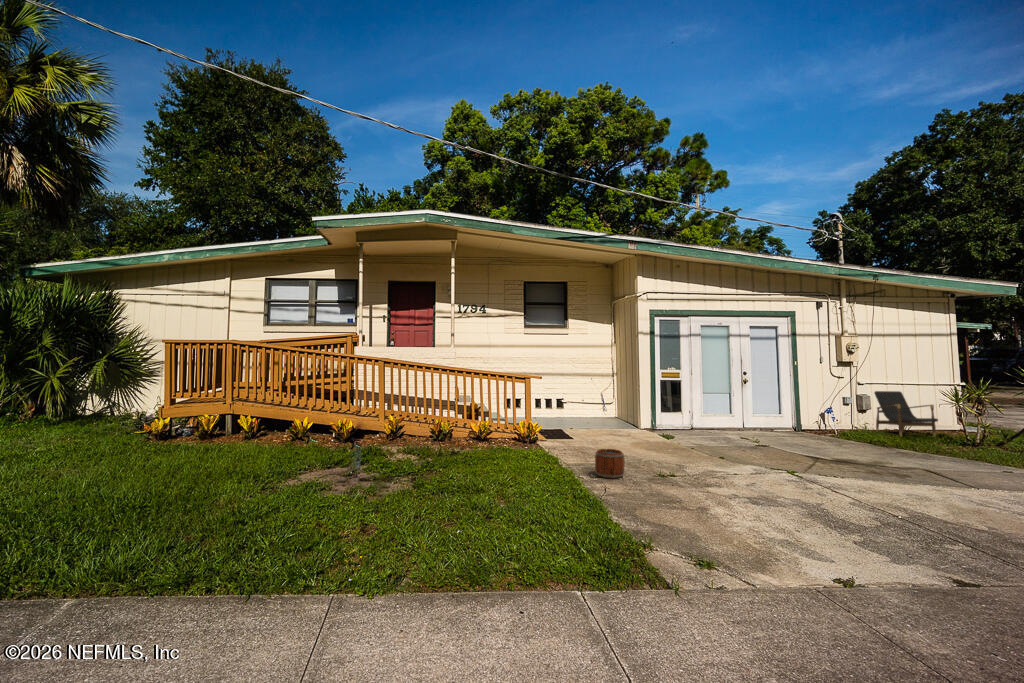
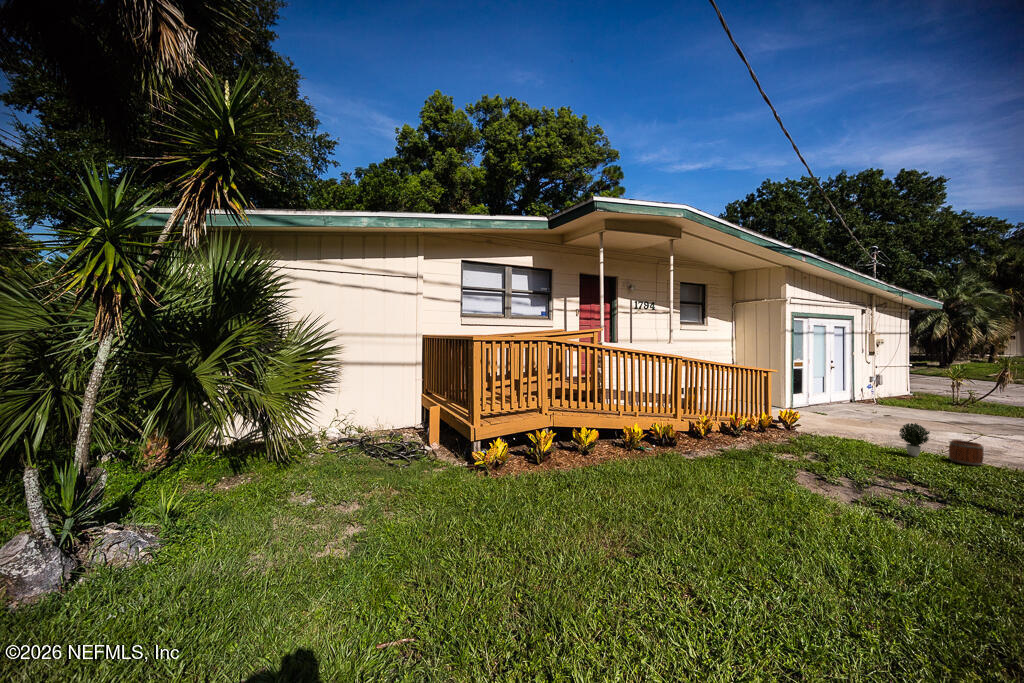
lounge chair: present [874,391,938,437] -> none [883,372,927,404]
potted plant: none [564,427,591,466] -> present [899,423,930,456]

